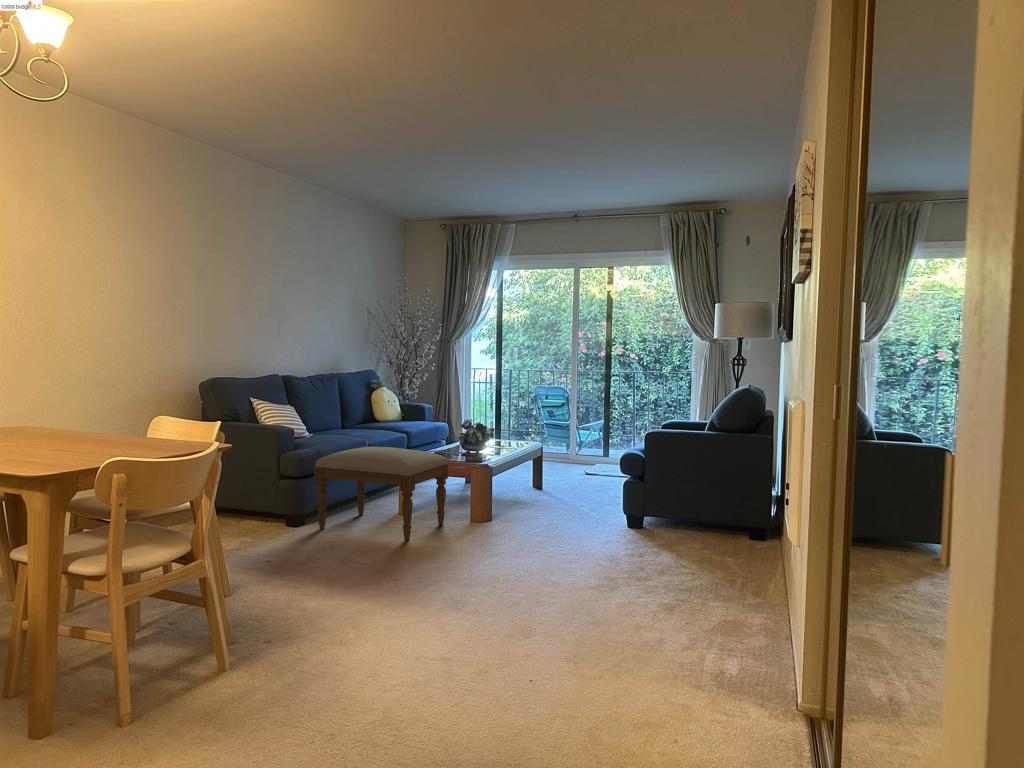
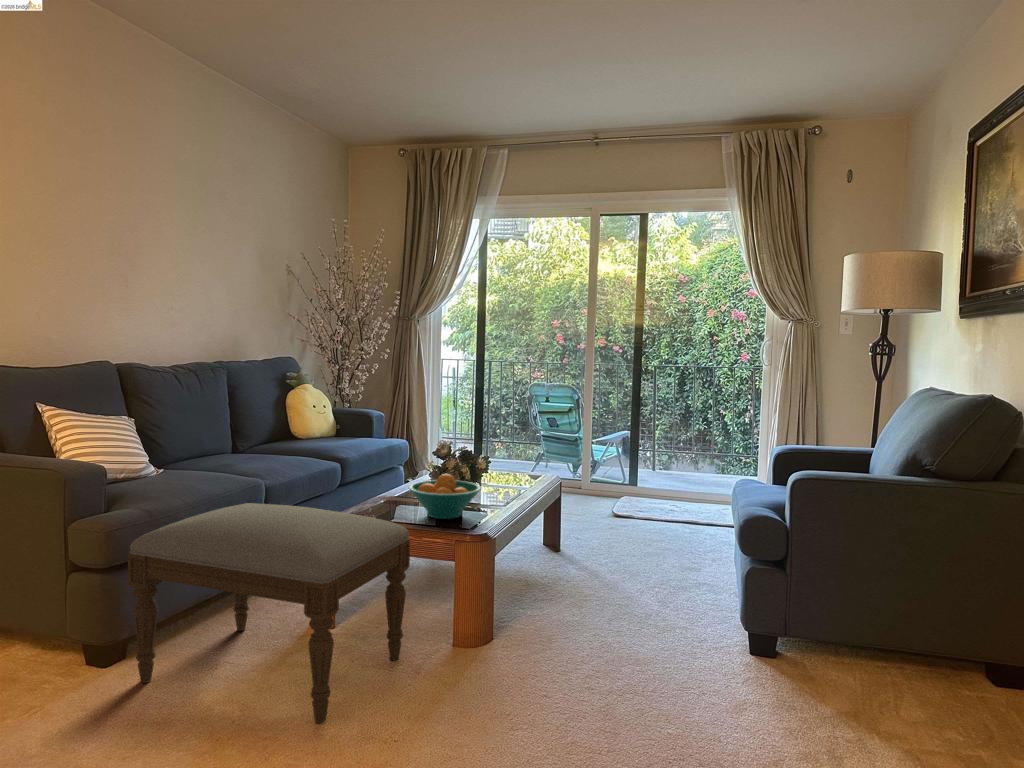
fruit bowl: none [448,434,487,458] -> present [409,474,481,519]

